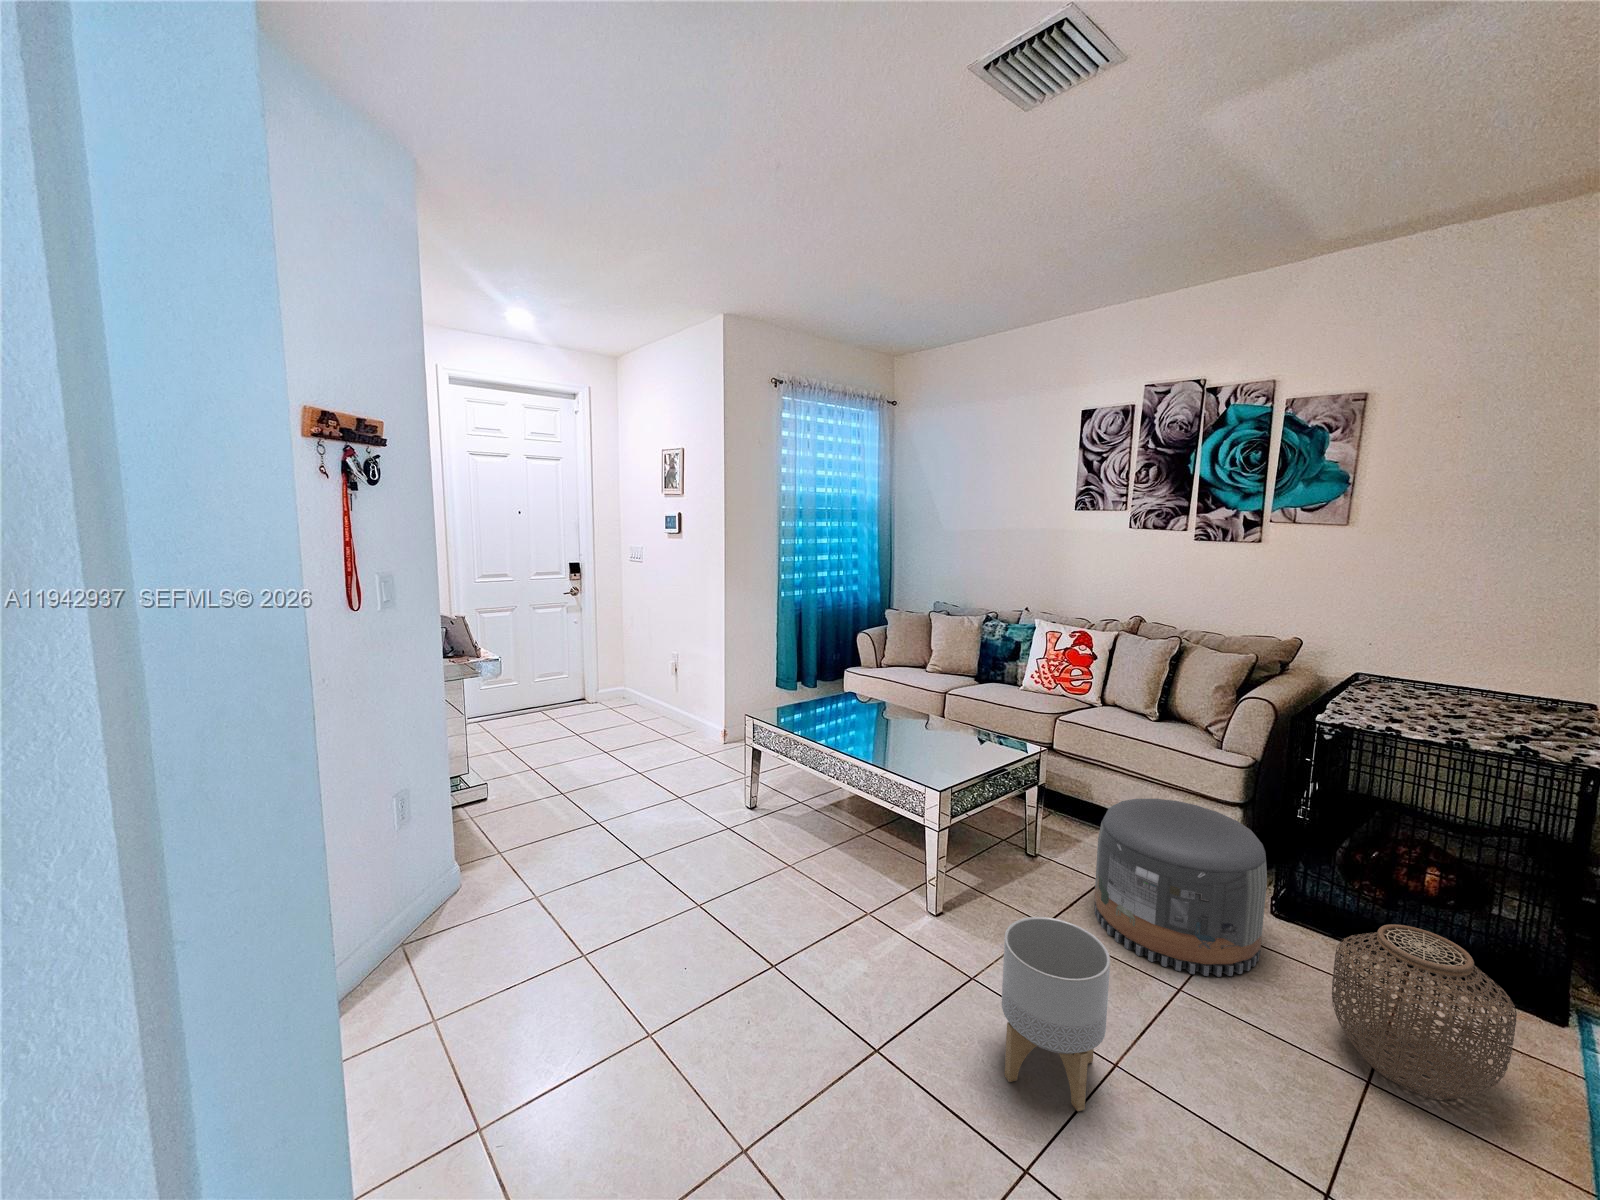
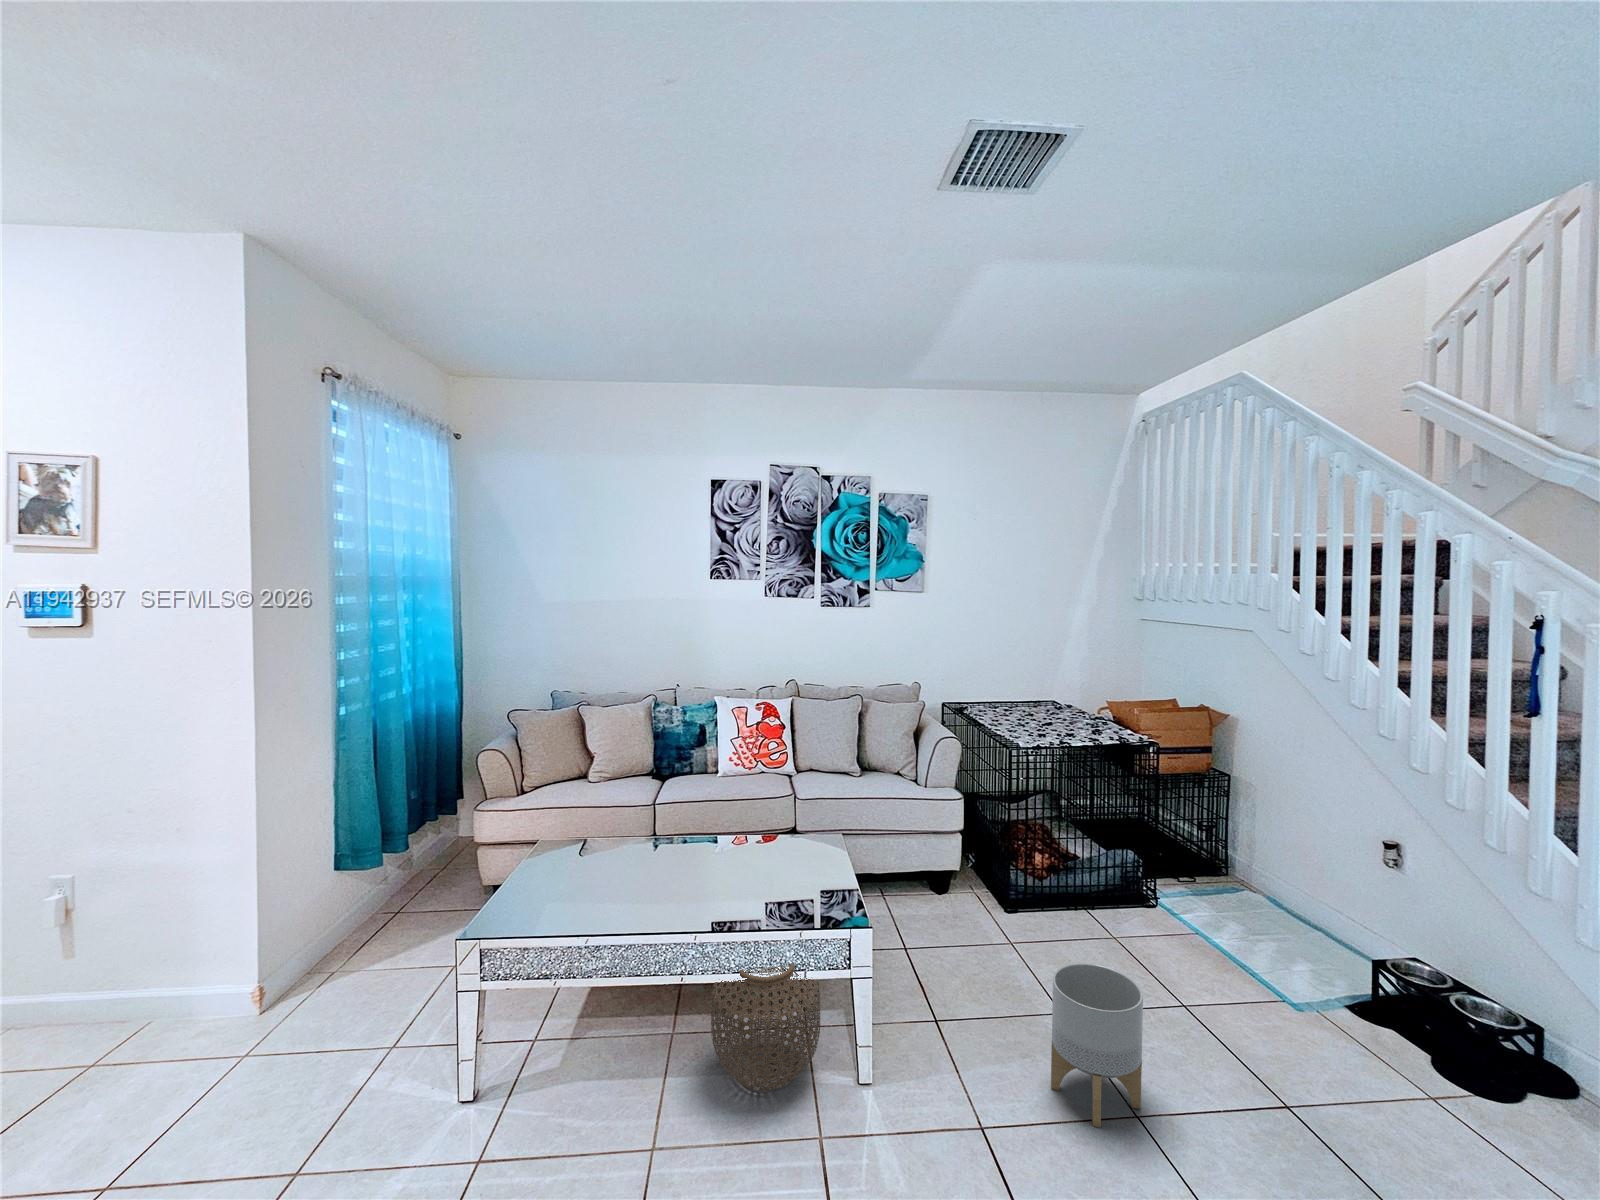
pouf: present [1095,799,1267,976] -> none [920,834,1045,975]
woven basket: present [1332,924,1517,1099] -> present [711,963,820,1091]

